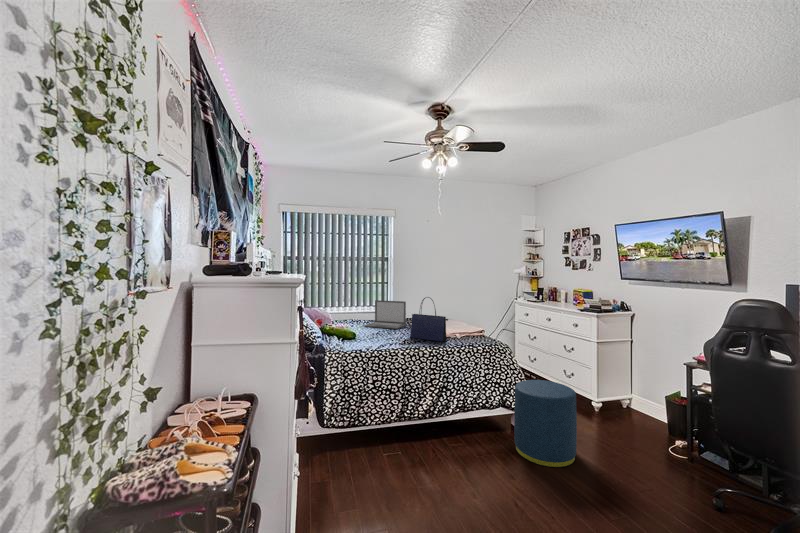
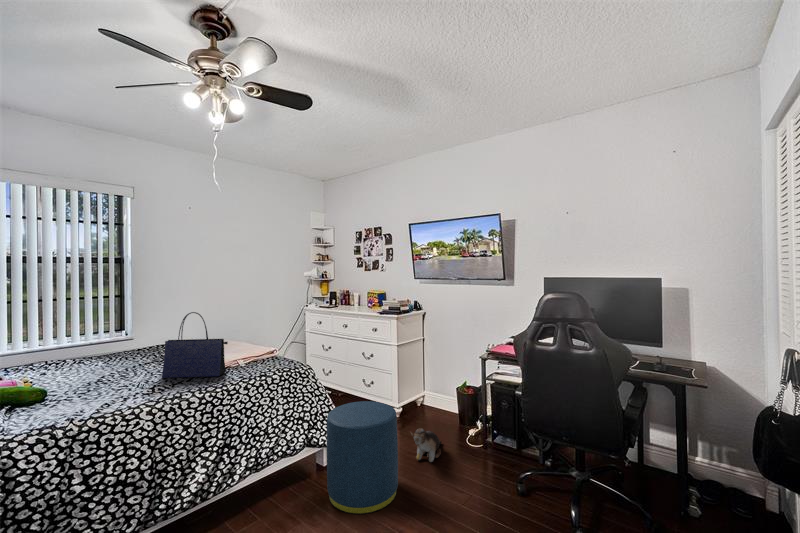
laptop: present [365,300,406,329] -> none [67,322,153,371]
plush toy: none [595,418,636,452] -> present [411,428,441,462]

